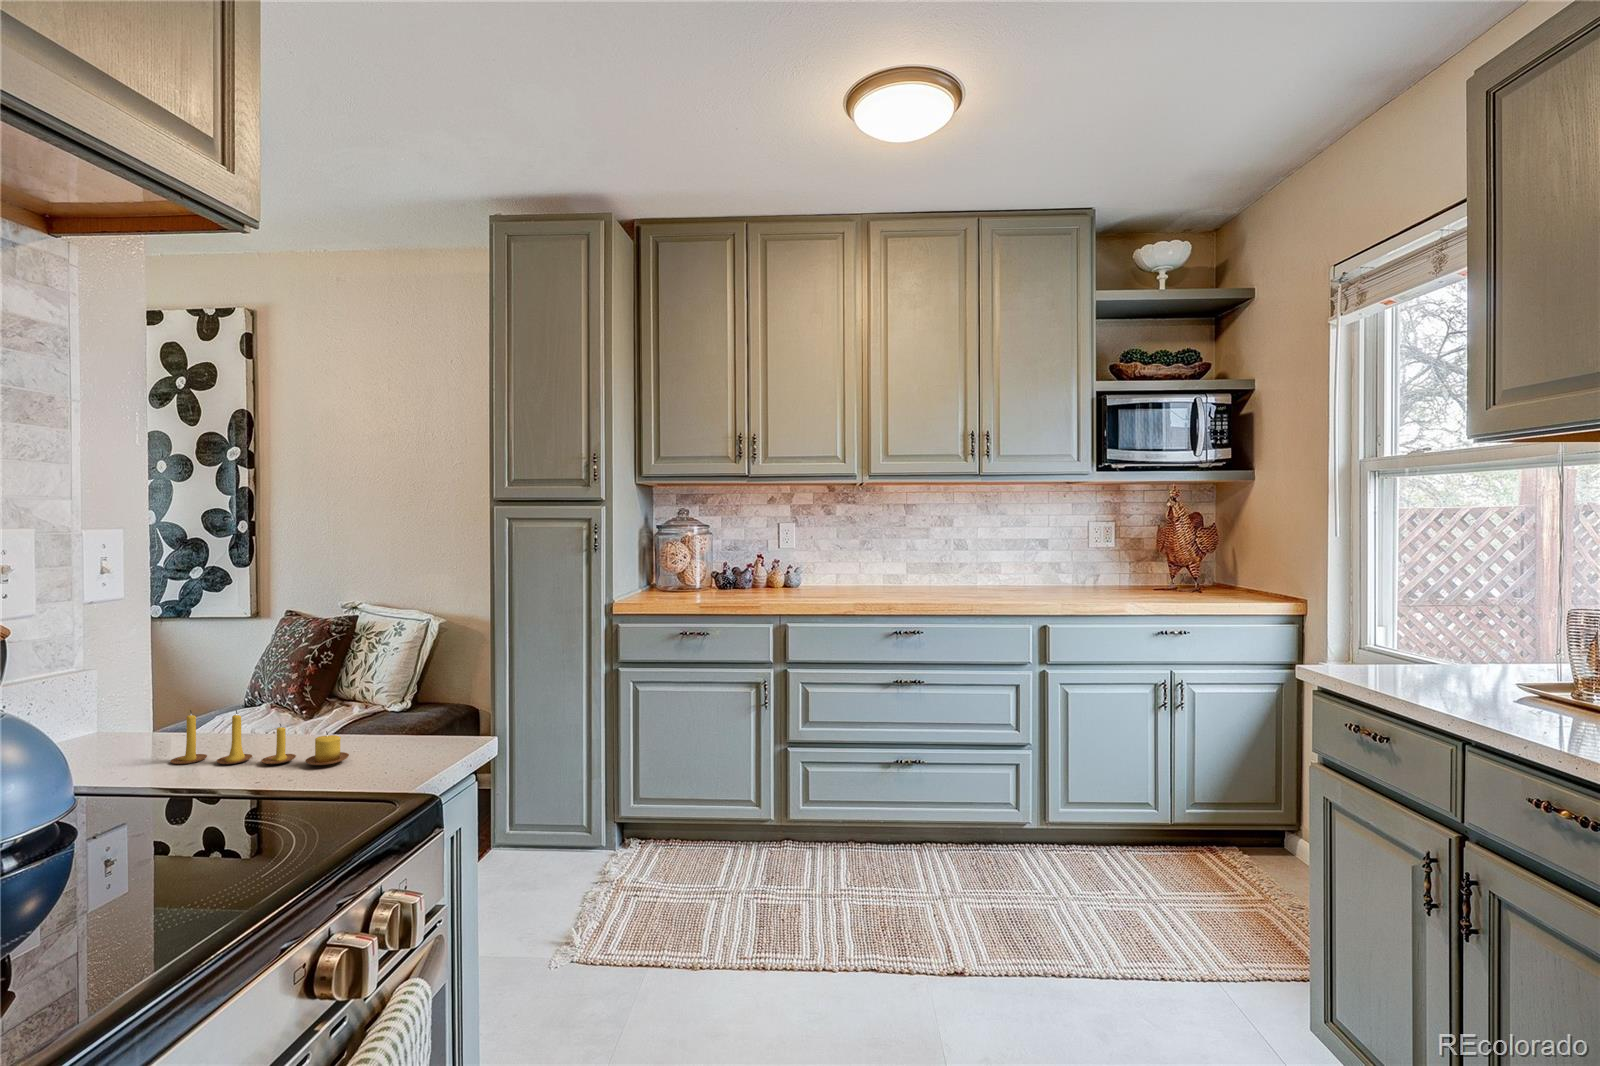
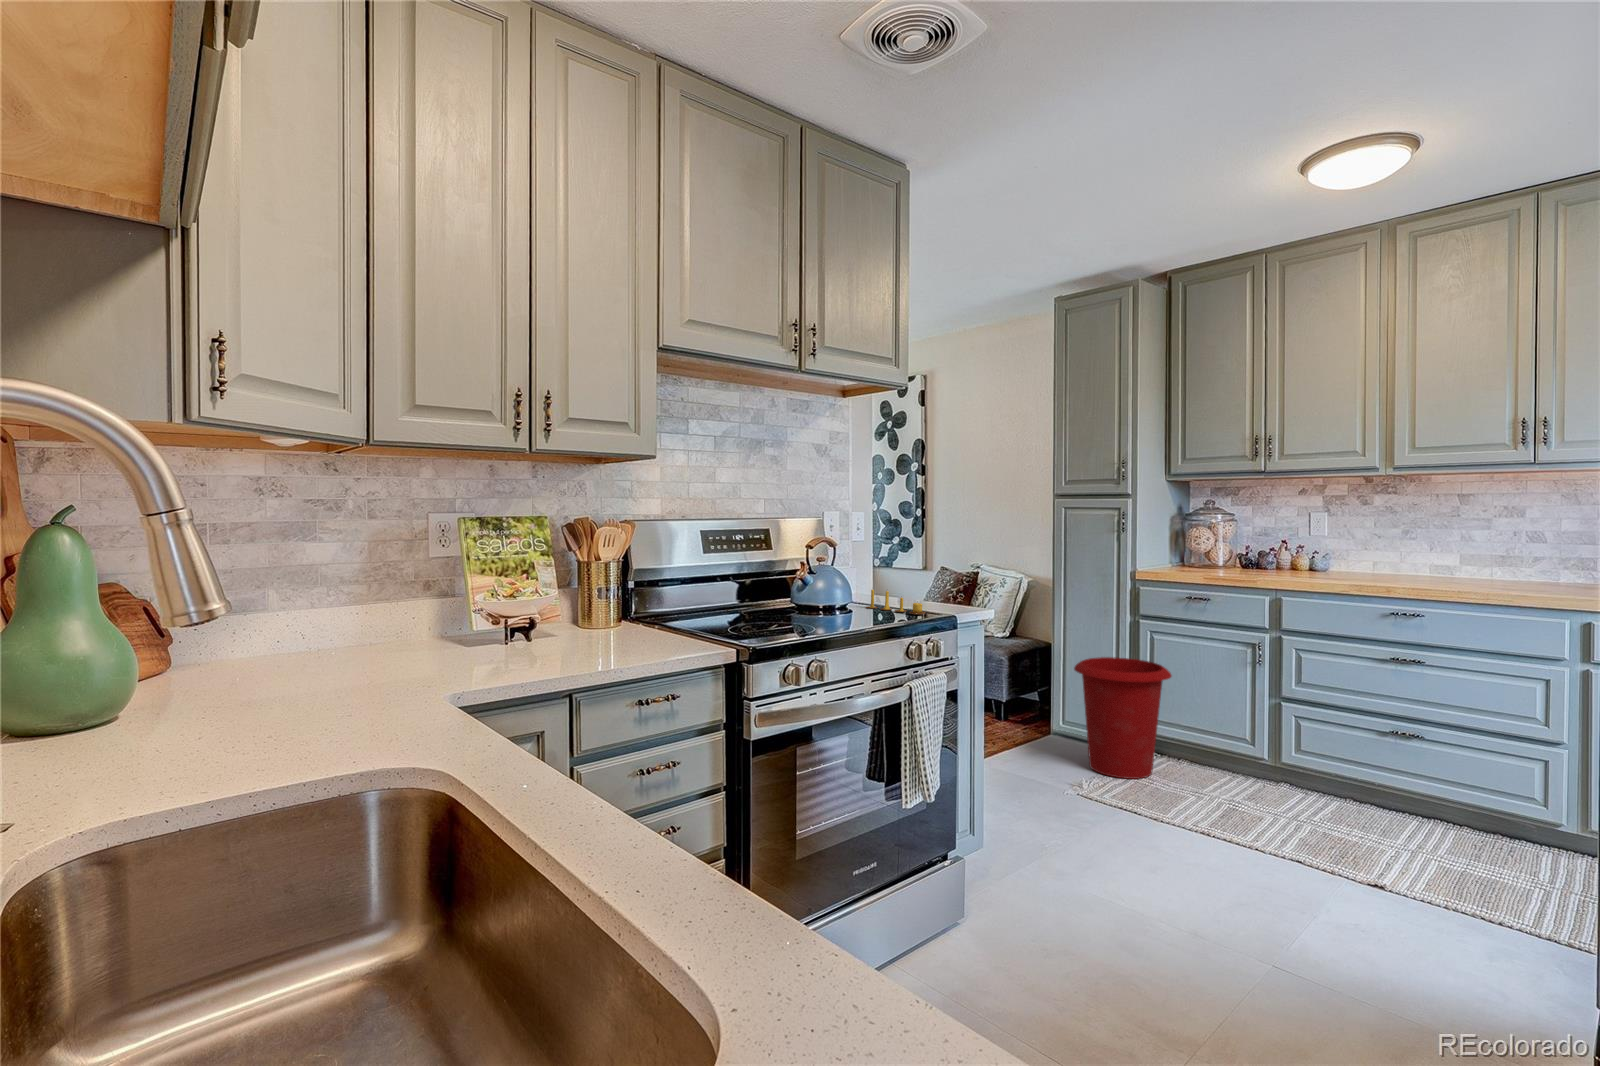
waste bin: none [542,722,672,899] -> present [1074,657,1171,779]

